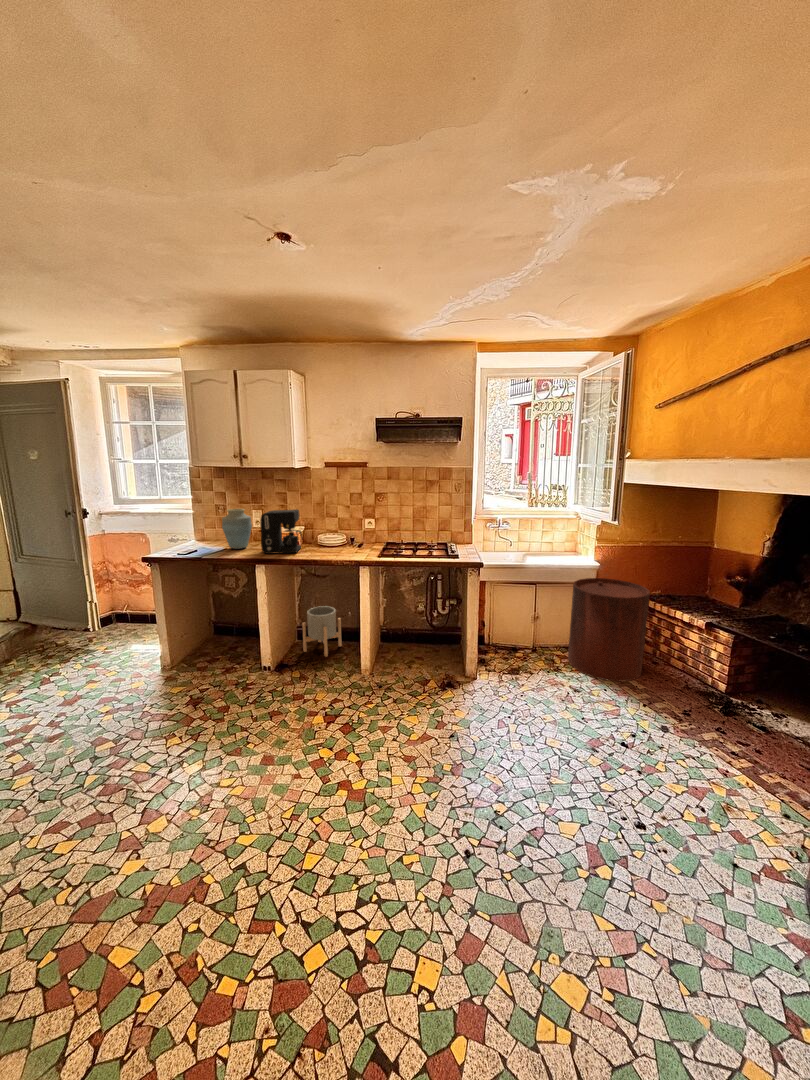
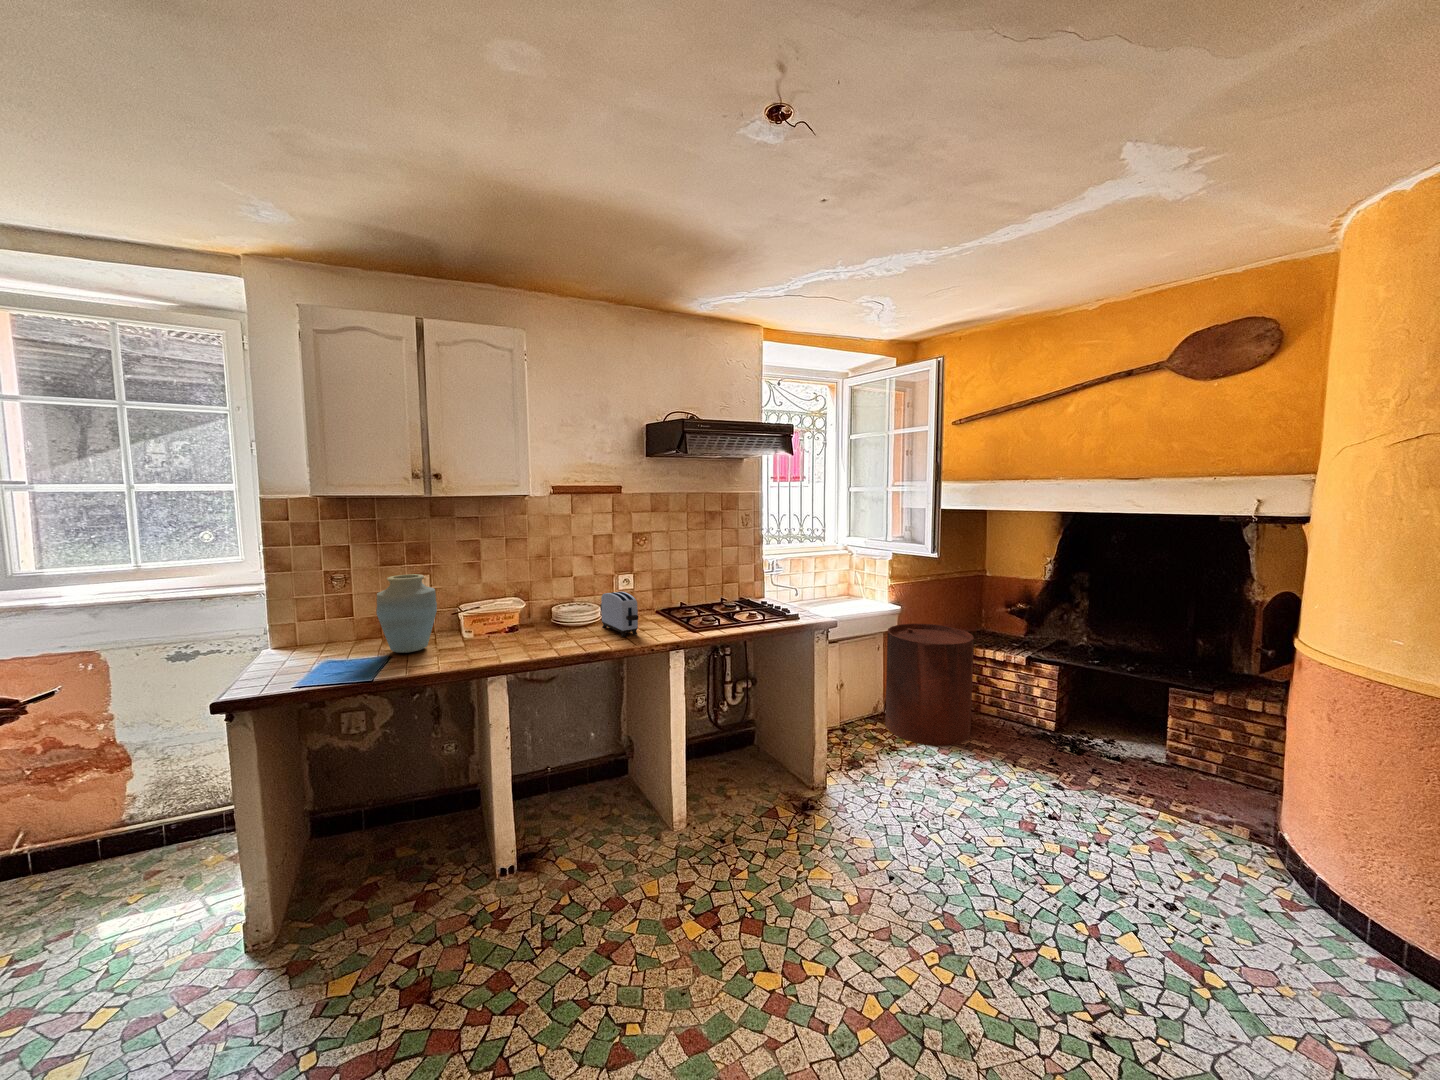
coffee maker: present [260,509,303,554] -> none [473,568,547,653]
toaster: none [338,528,350,554] -> present [600,592,639,637]
planter: present [302,606,342,656] -> none [537,728,595,819]

